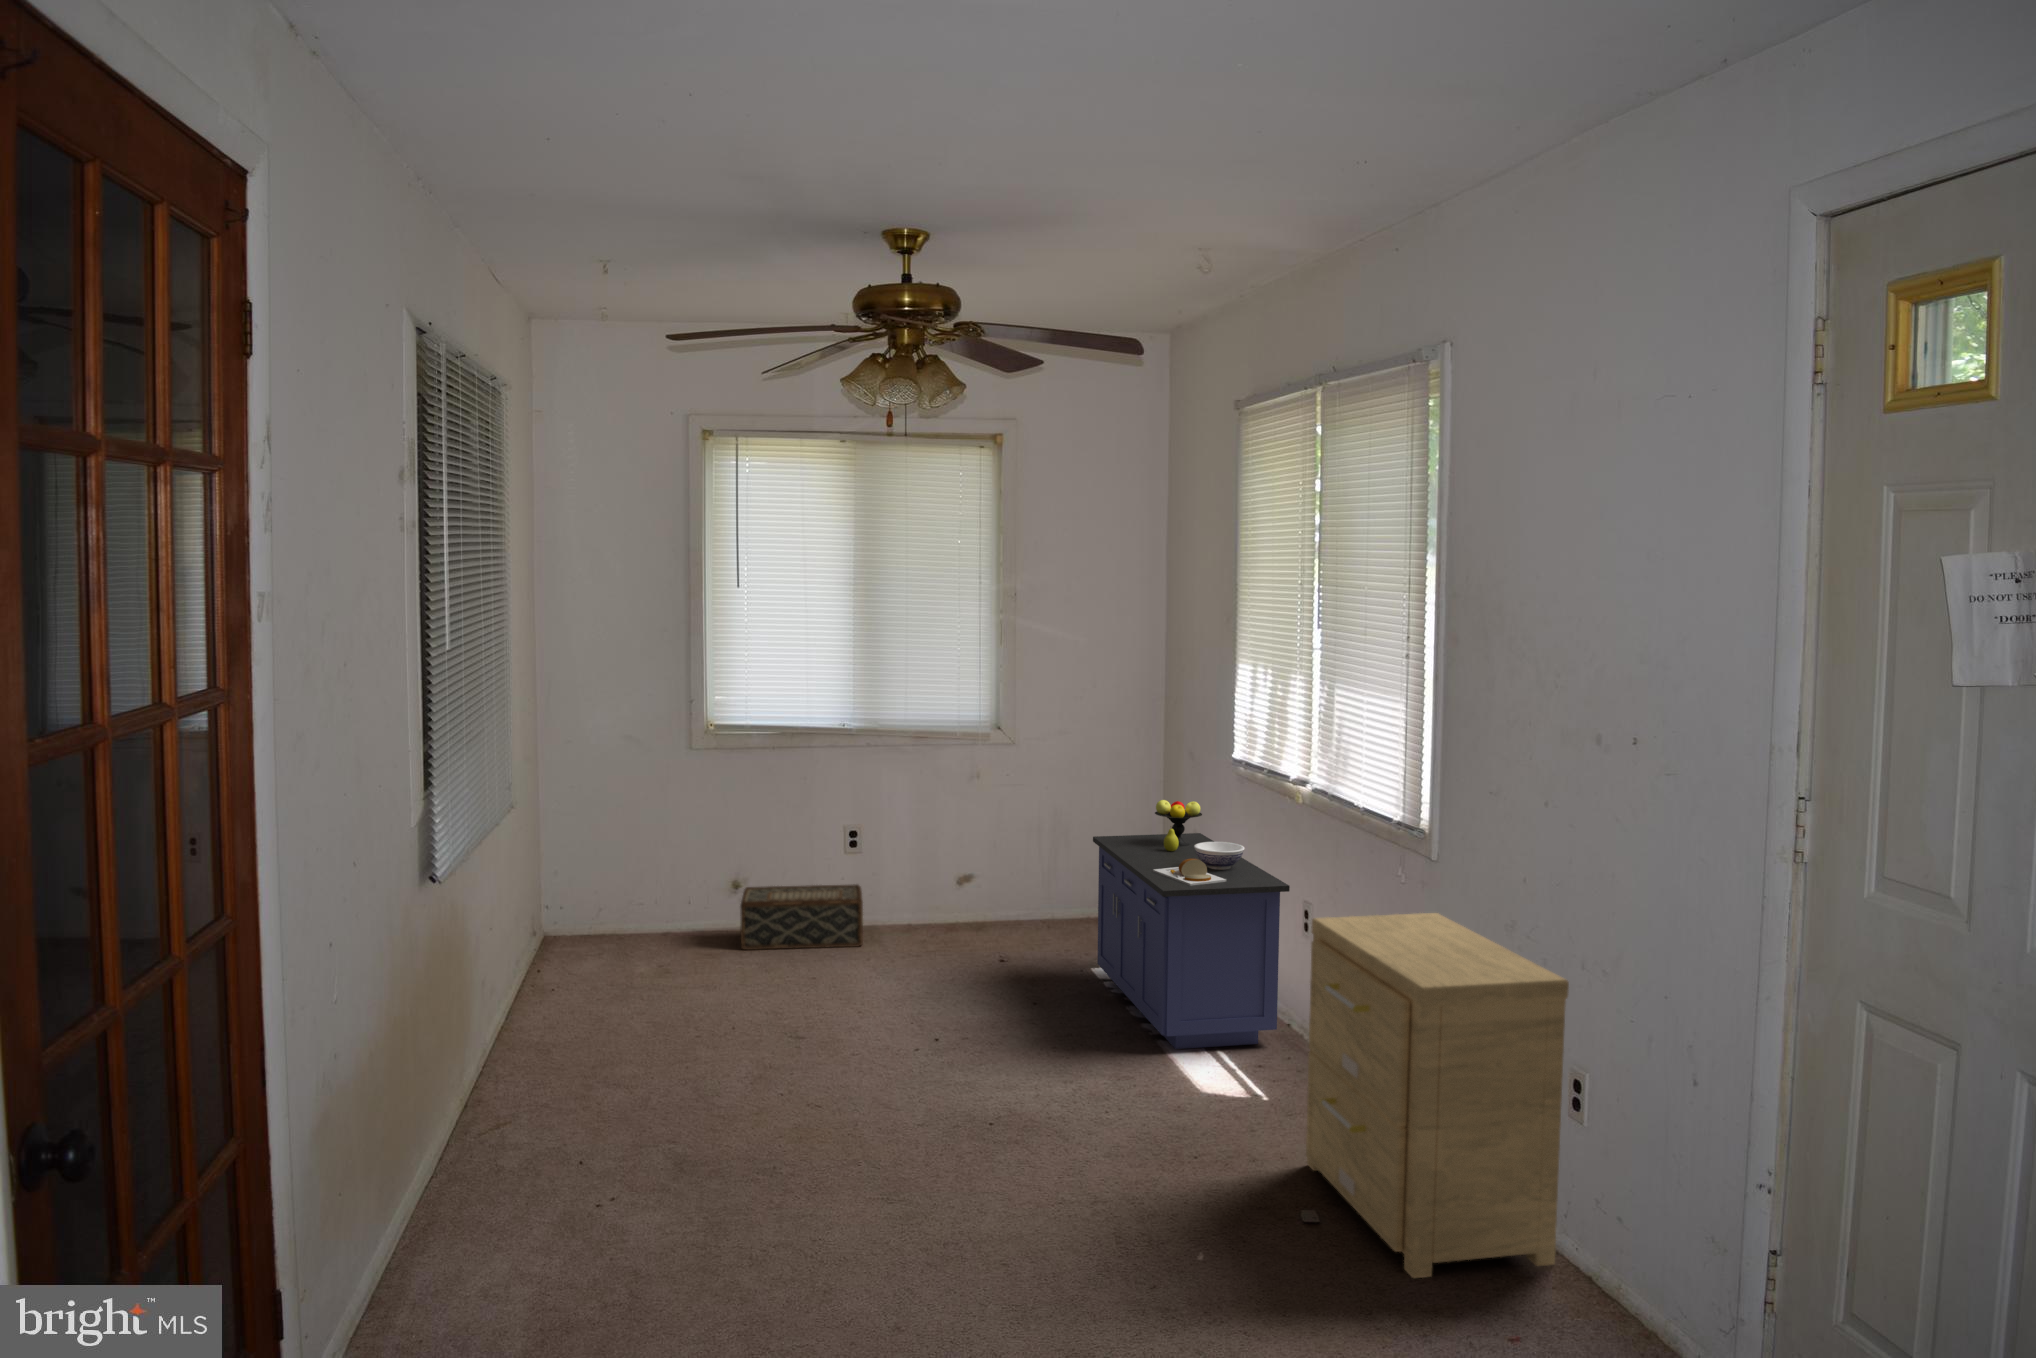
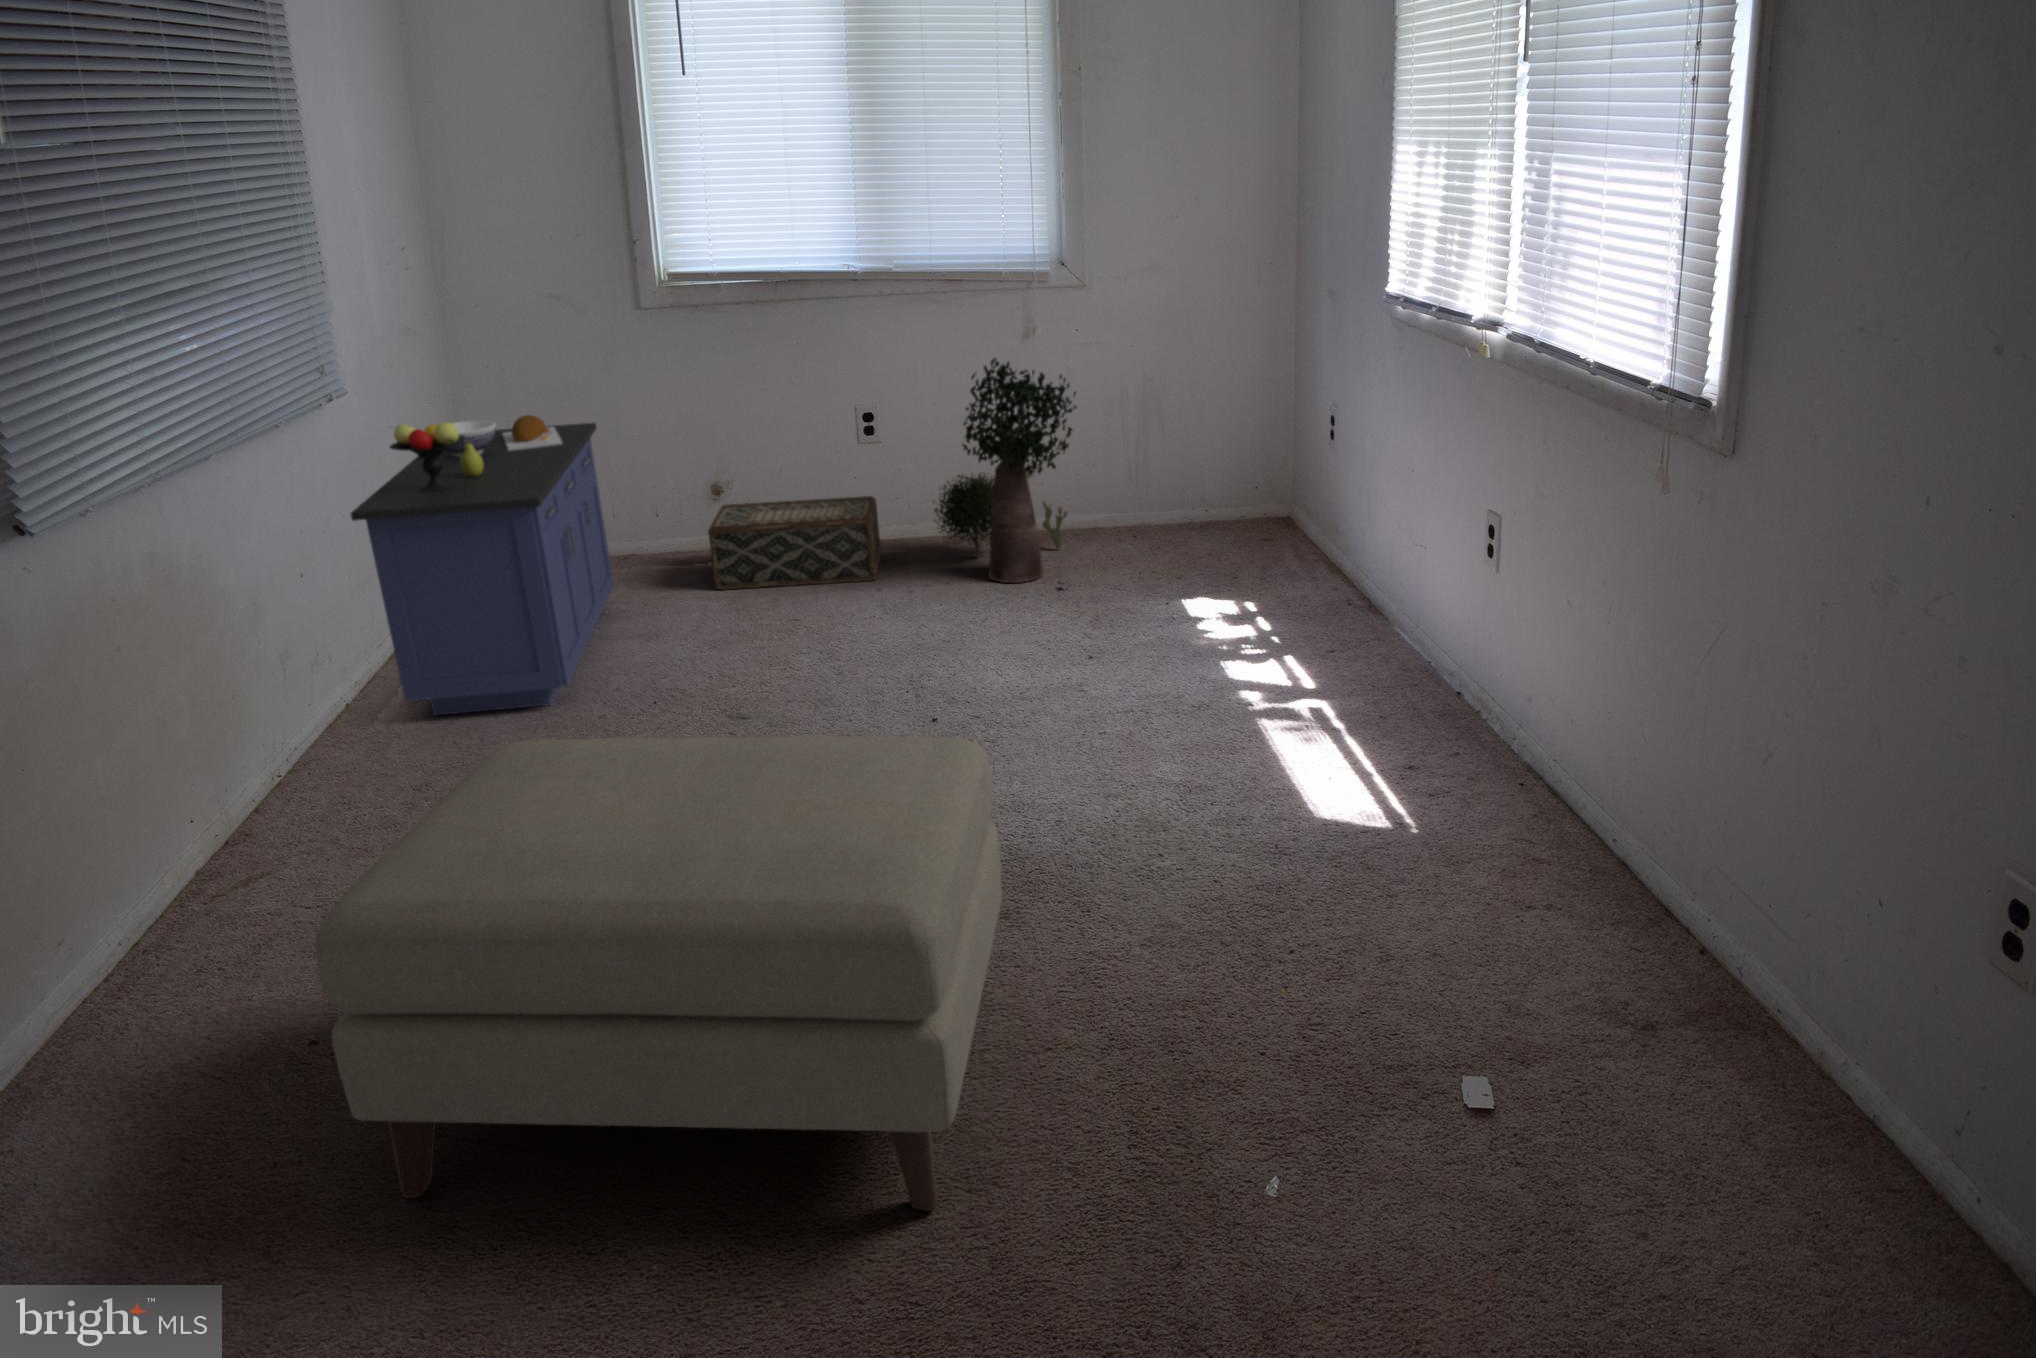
potted plant: none [904,787,1017,951] -> present [934,358,1077,583]
storage cabinet: present [1093,800,1290,1049] -> present [351,415,614,715]
side table: present [1306,913,1569,1278] -> none [1469,548,1998,1191]
ottoman: none [640,1010,1017,1292] -> present [315,736,1002,1211]

